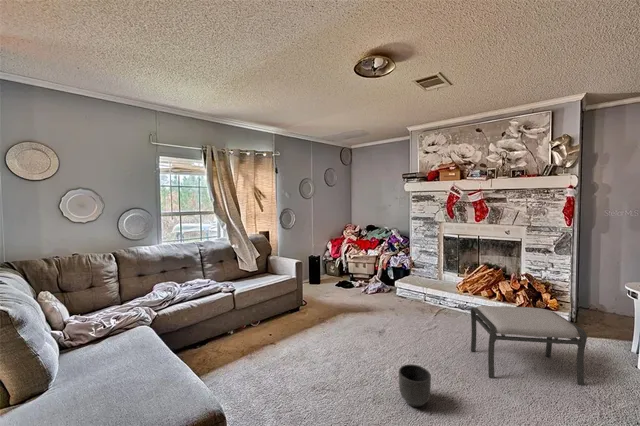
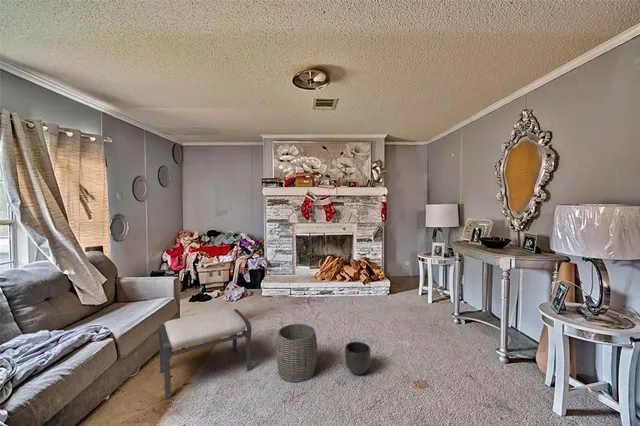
ottoman: present [471,306,587,385] -> present [159,309,252,399]
woven basket: none [334,323,377,384] -> present [276,324,317,382]

